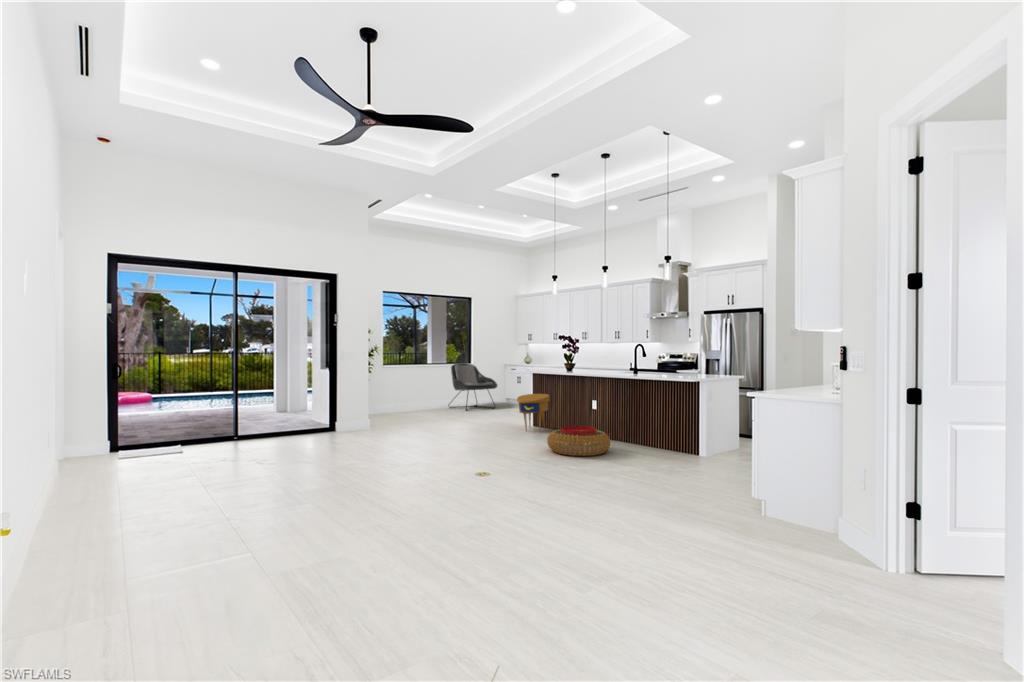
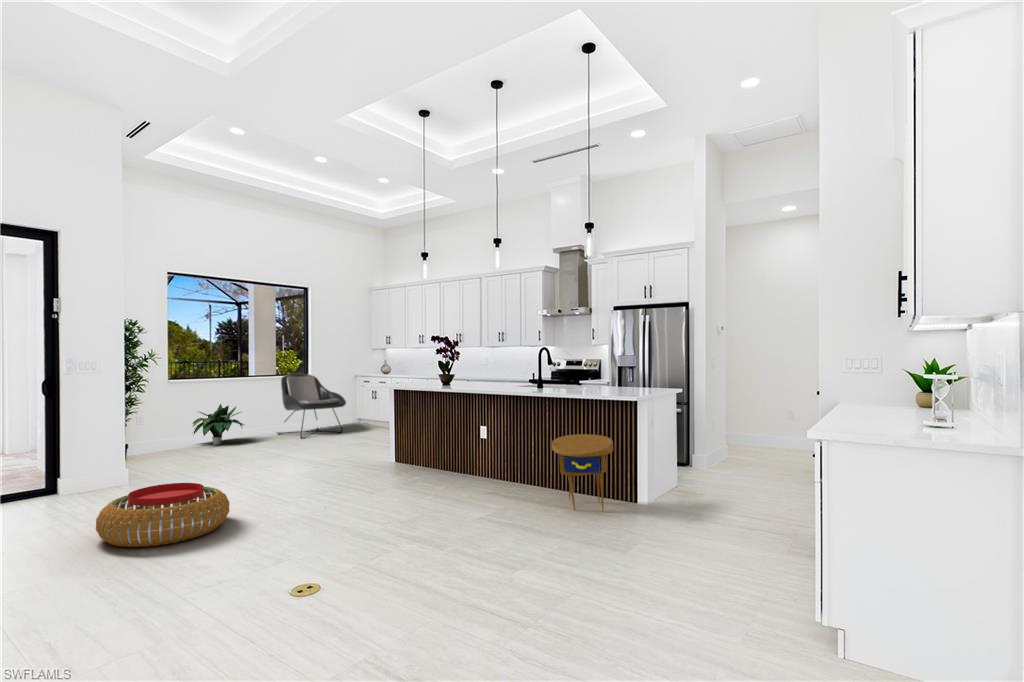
potted plant: none [394,384,430,413] -> present [193,404,244,445]
side table: present [517,394,549,431] -> present [552,434,613,511]
pouf: present [547,426,610,456] -> present [96,483,230,547]

